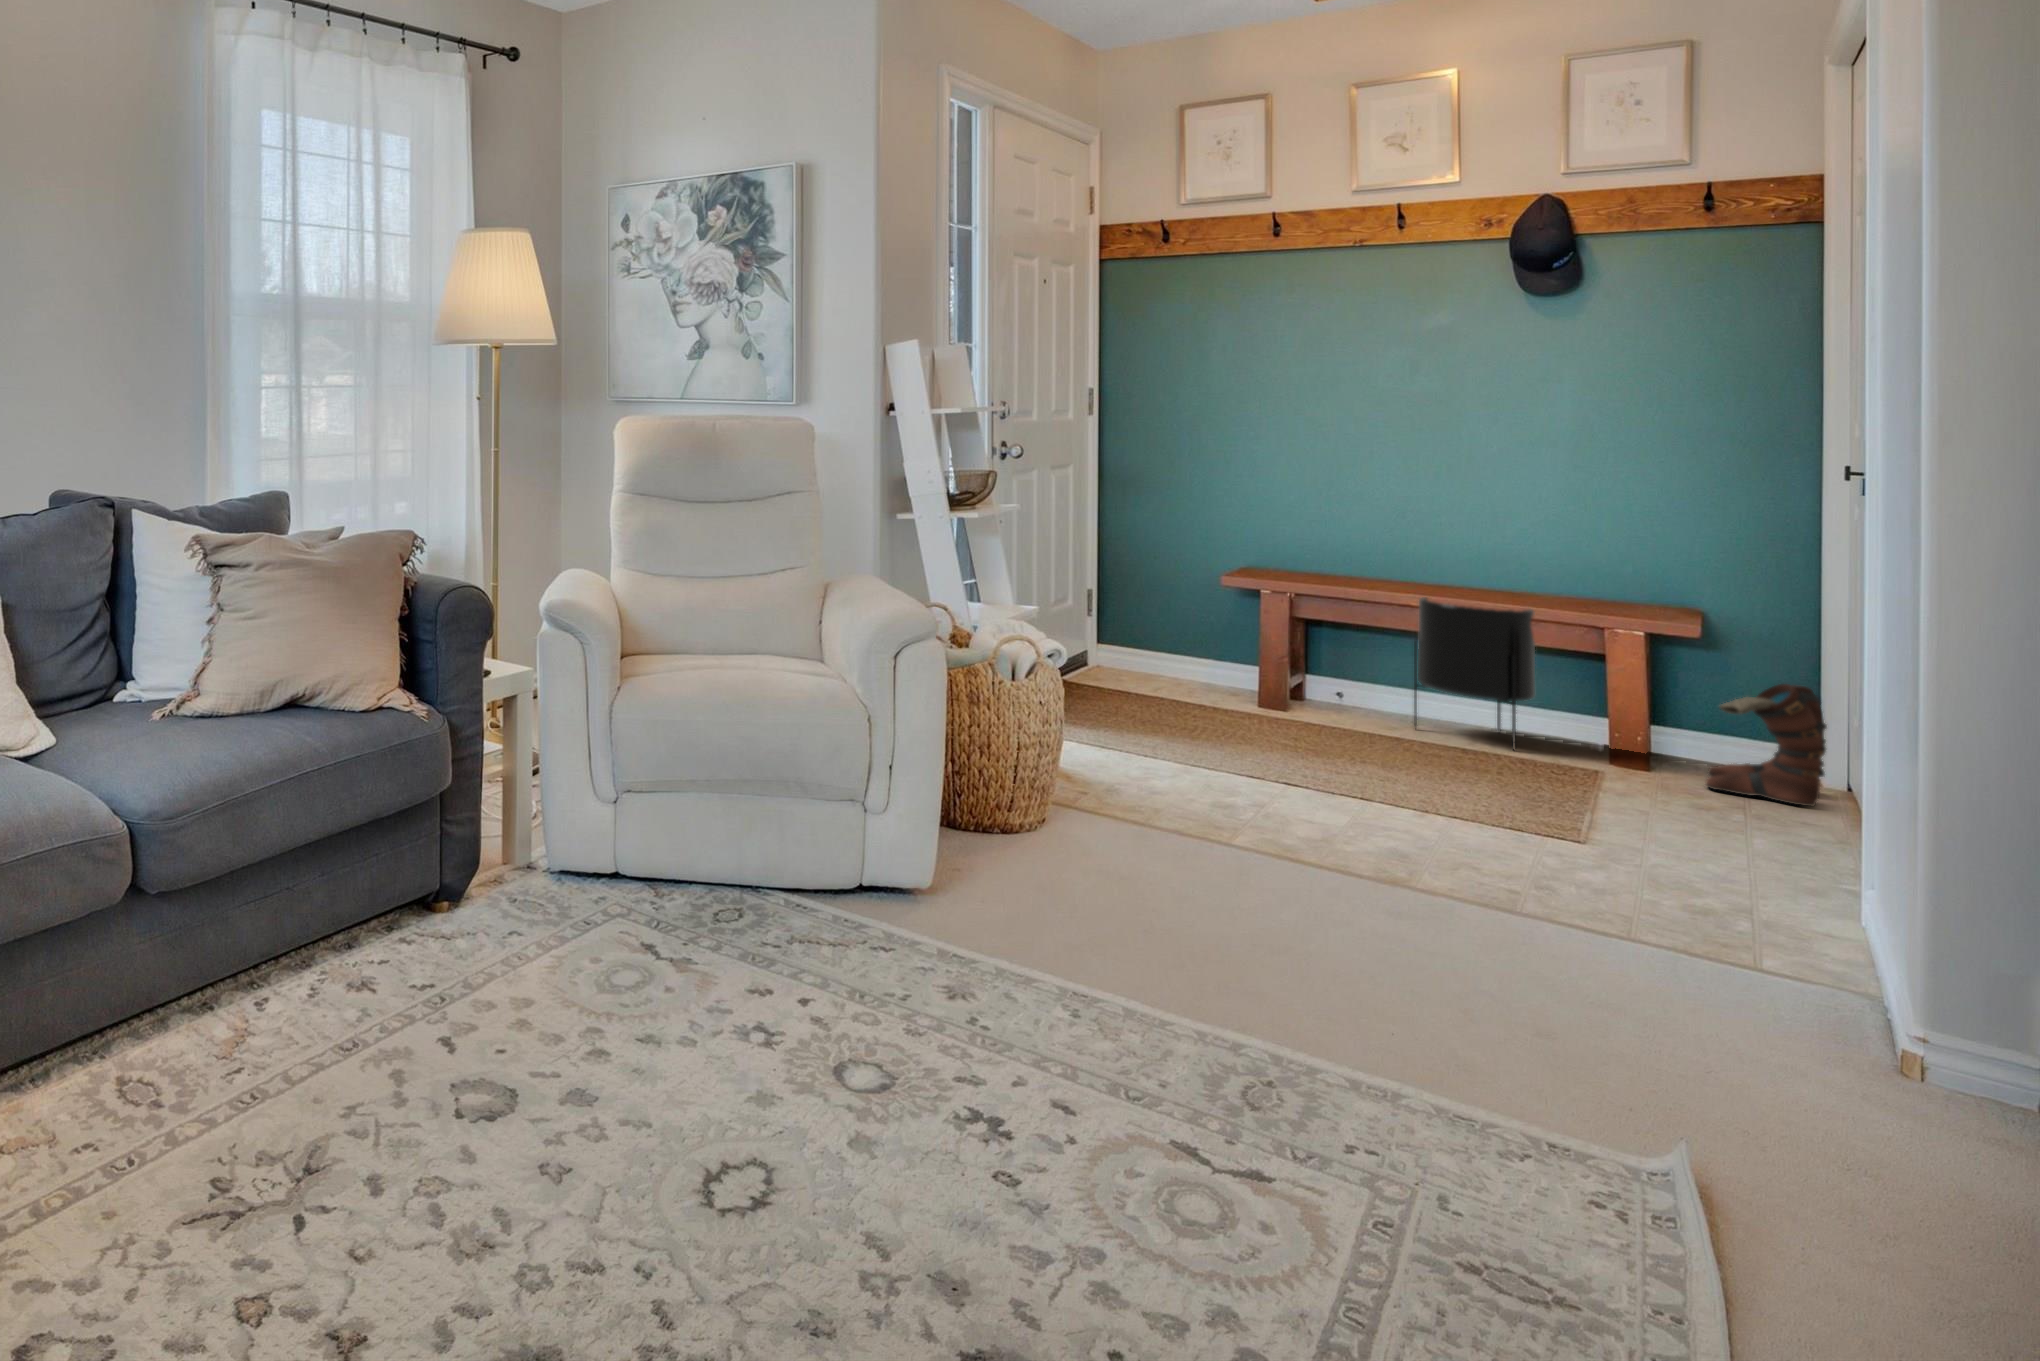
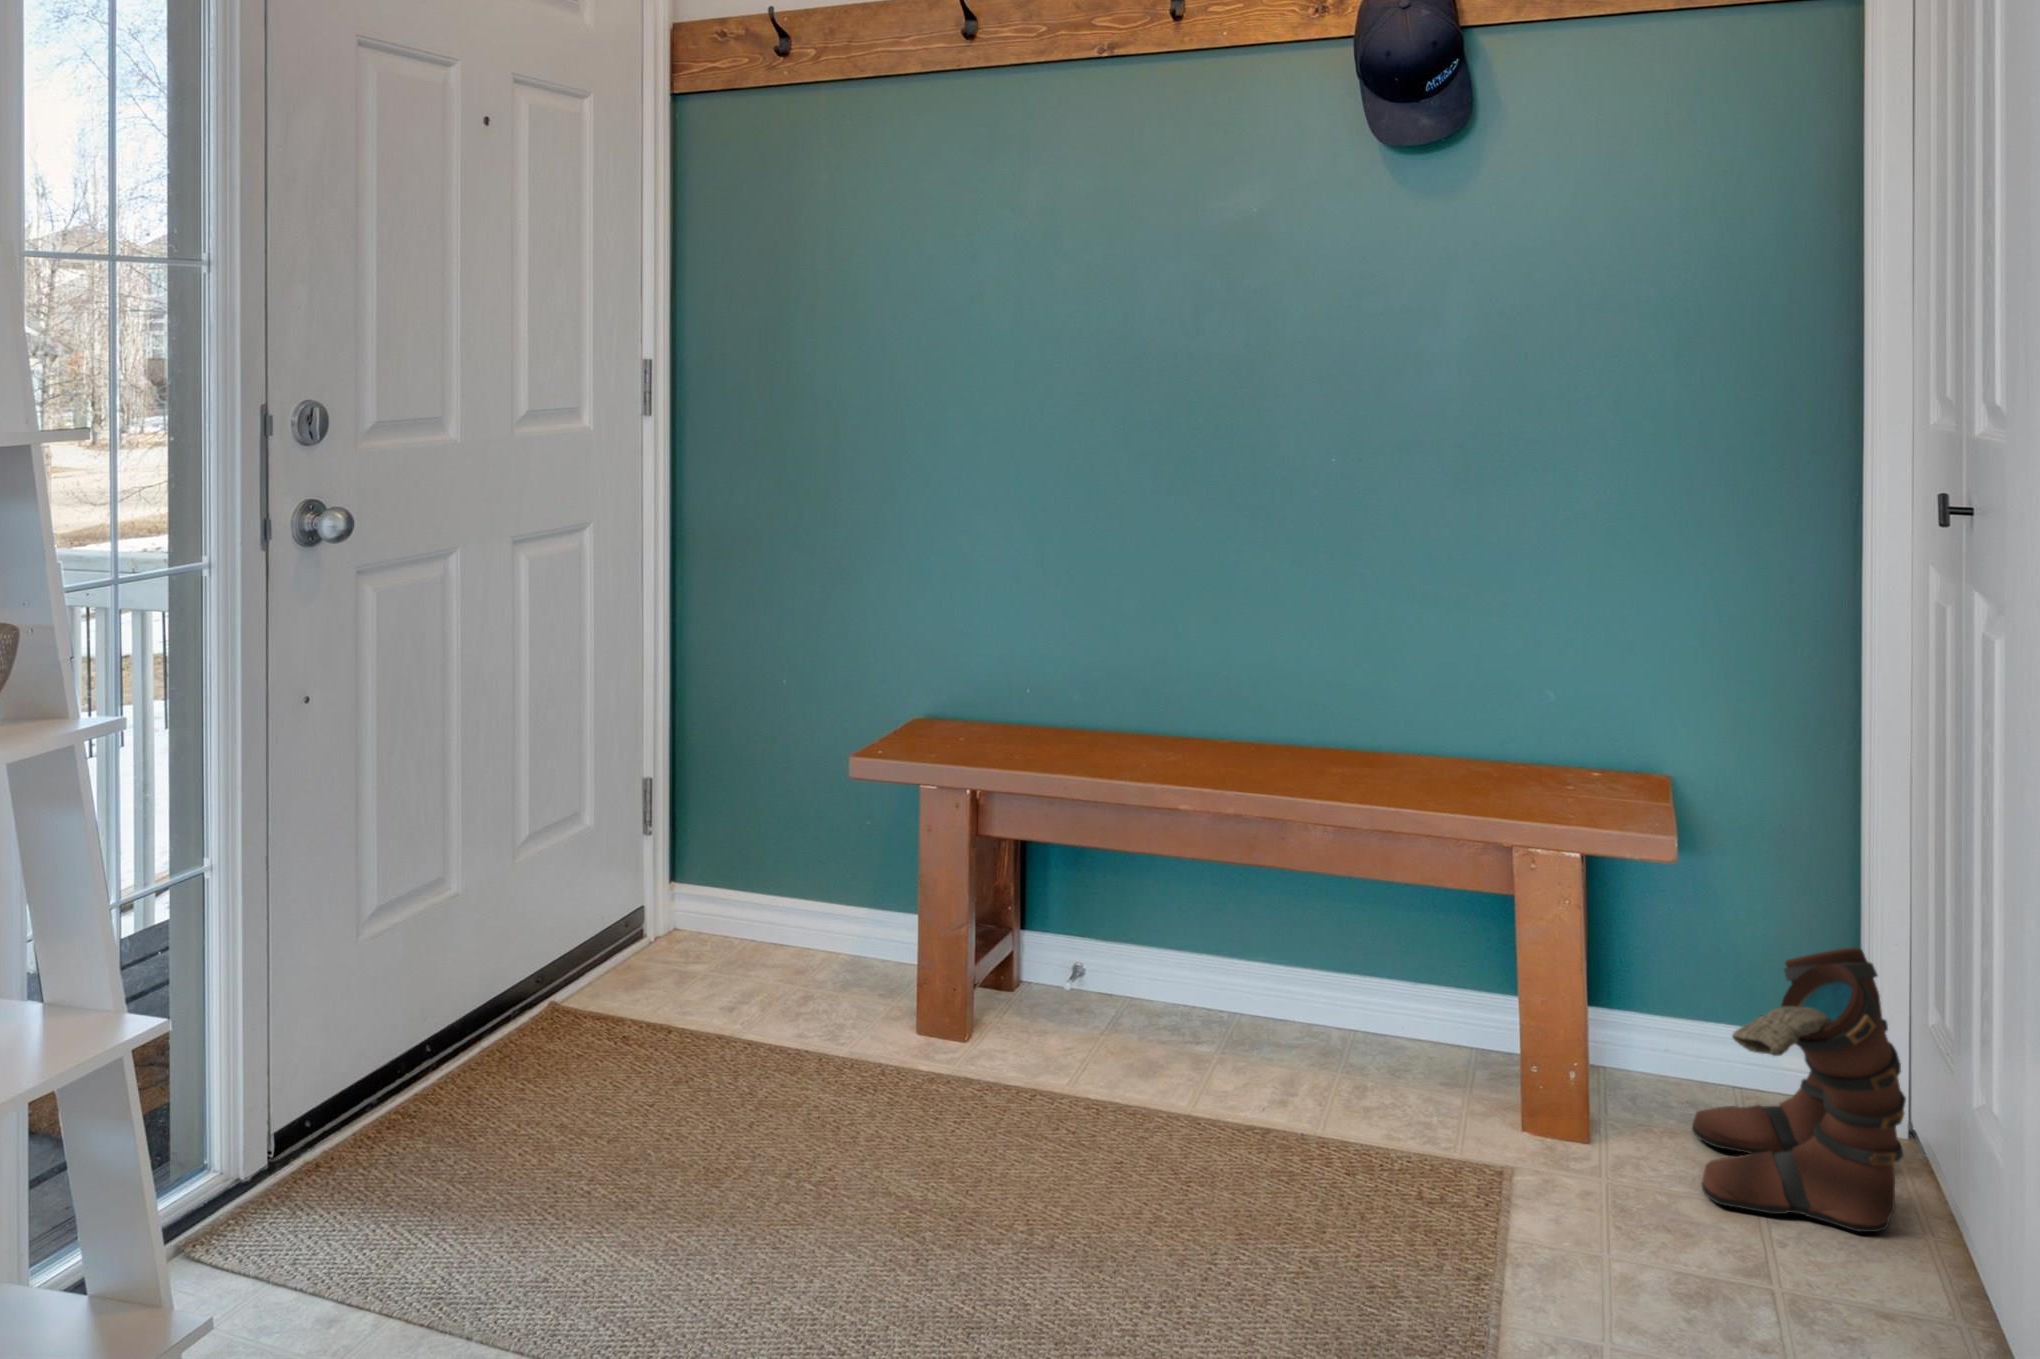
planter: present [1414,597,1535,750] -> none [1200,774,1406,1120]

